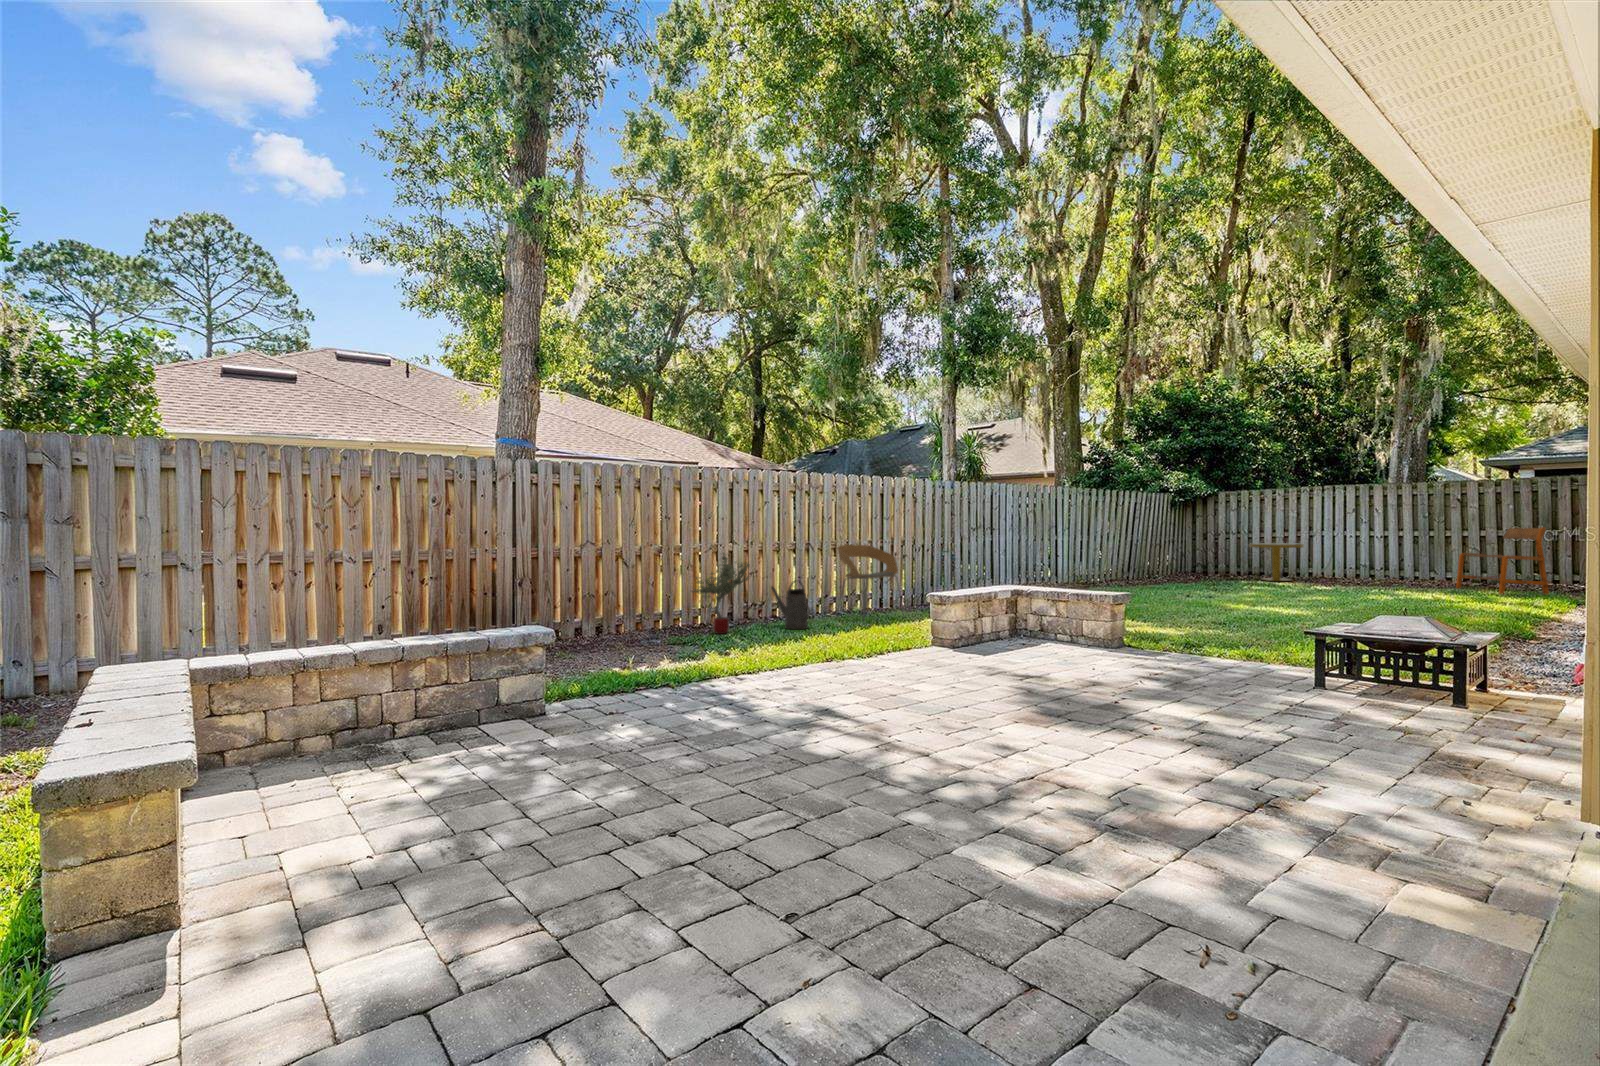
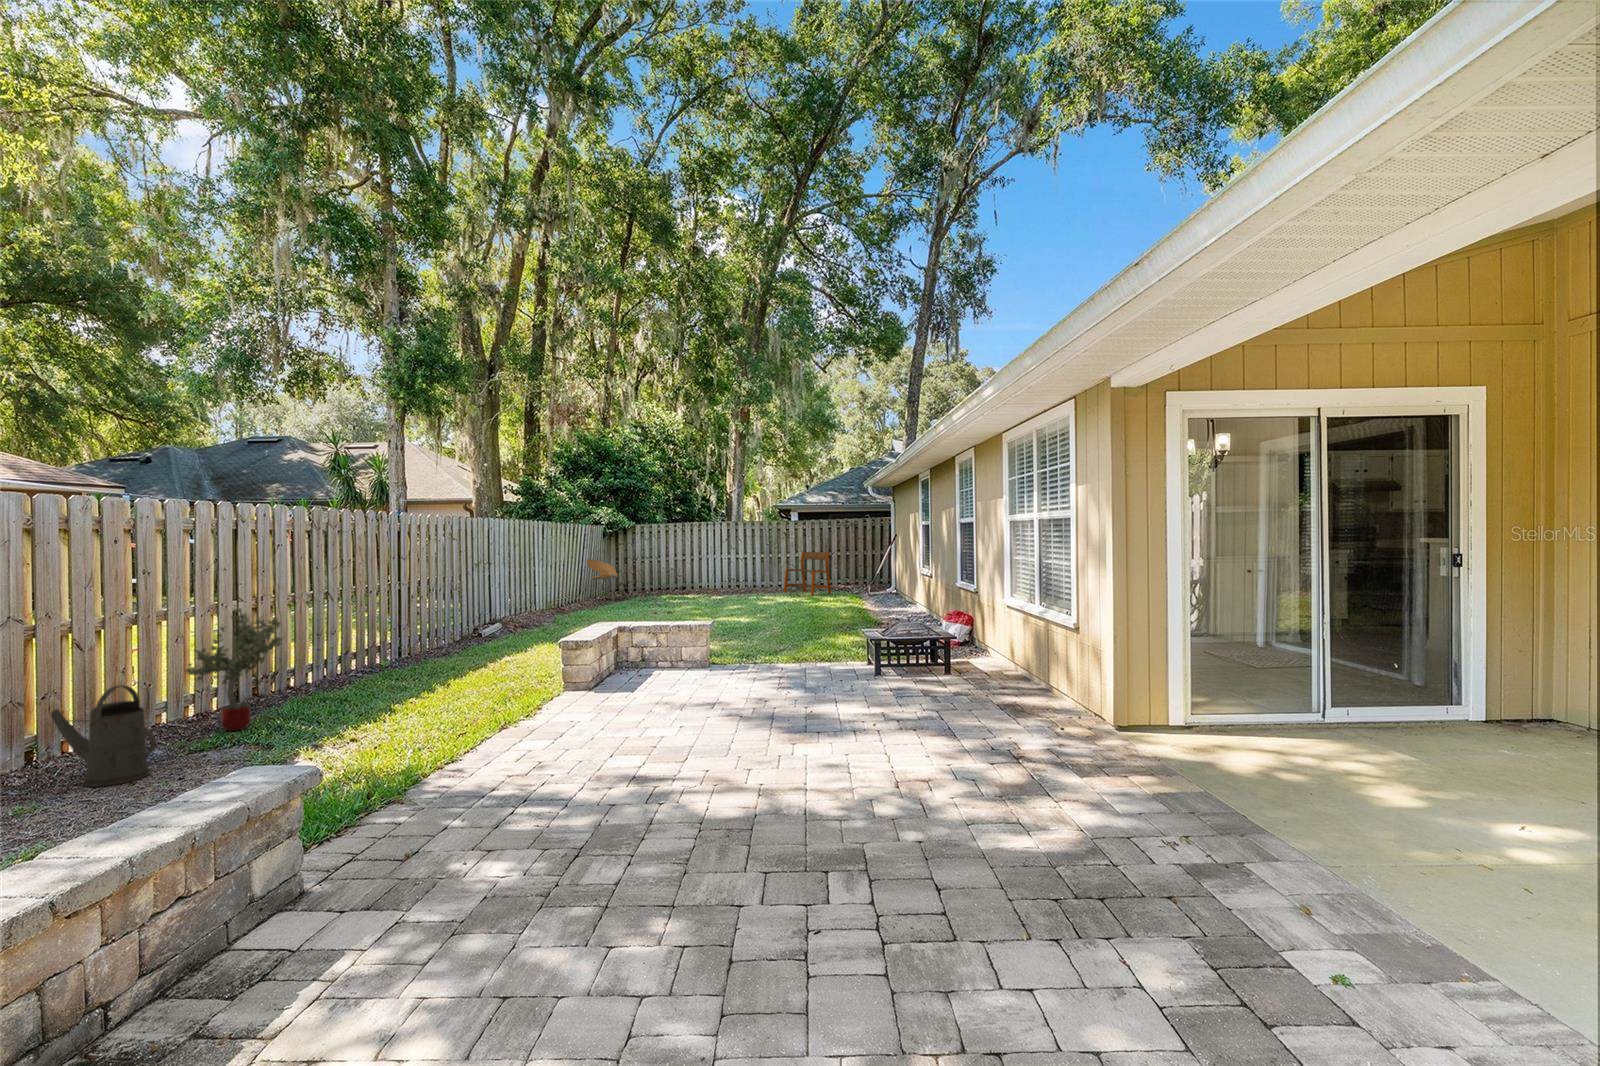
side table: present [1249,543,1304,581] -> none [662,565,699,595]
chair: present [837,545,903,617] -> present [585,559,622,603]
watering can: present [771,580,810,629] -> present [51,685,156,787]

